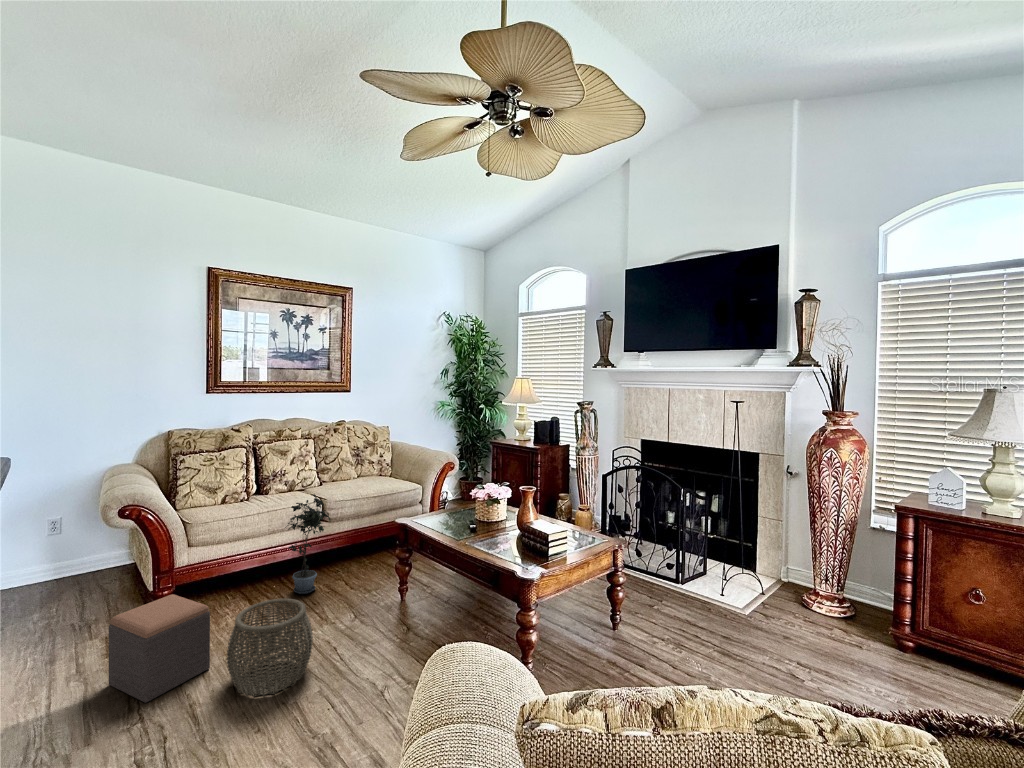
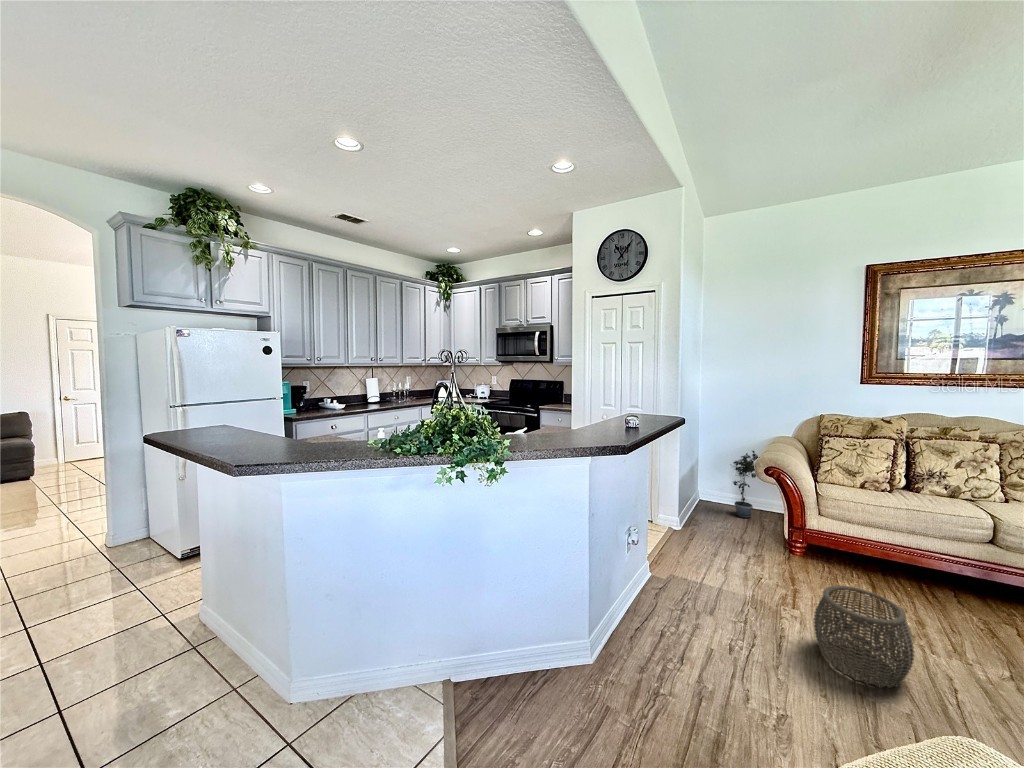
potted plant: present [285,494,330,594] -> present [733,451,760,518]
footstool: present [109,594,210,703] -> none [737,541,811,620]

